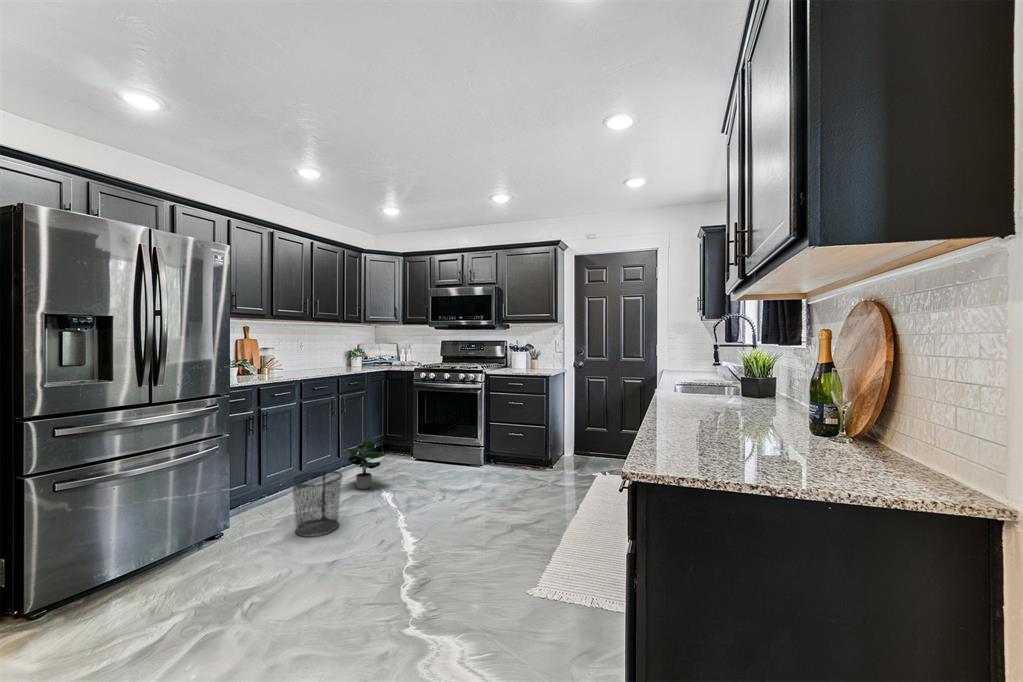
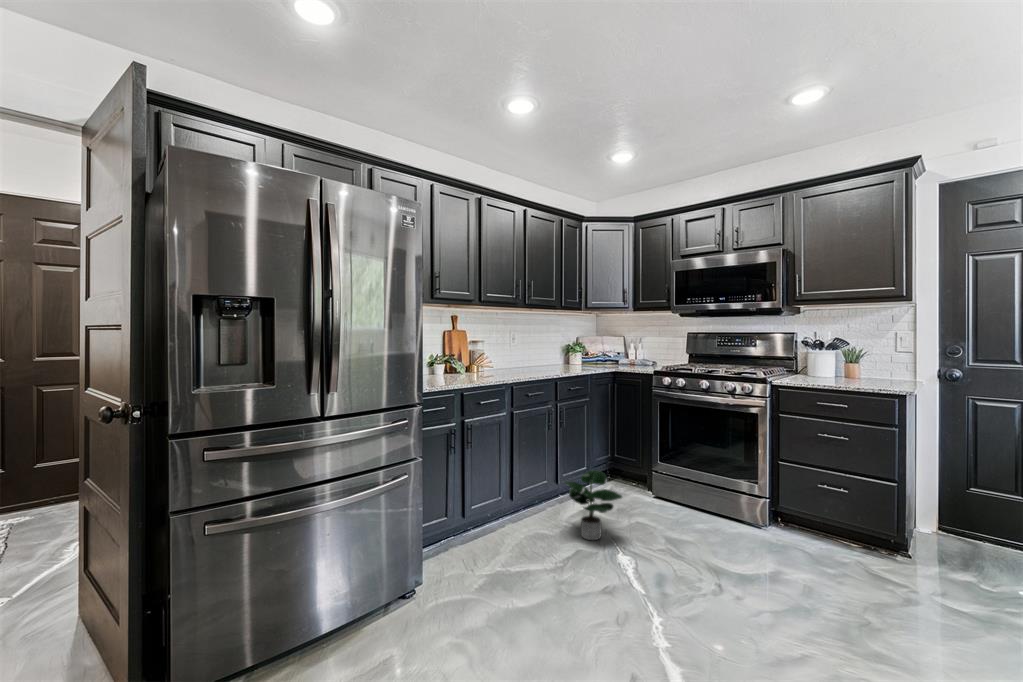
waste bin: present [291,470,342,537] -> none [496,520,567,628]

